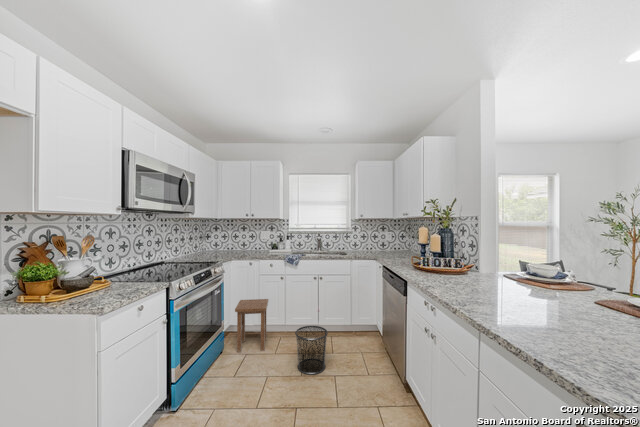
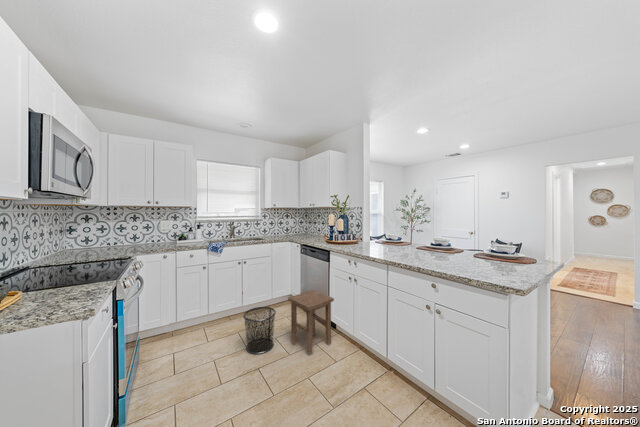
stool: present [235,299,268,352] -> present [288,290,334,356]

